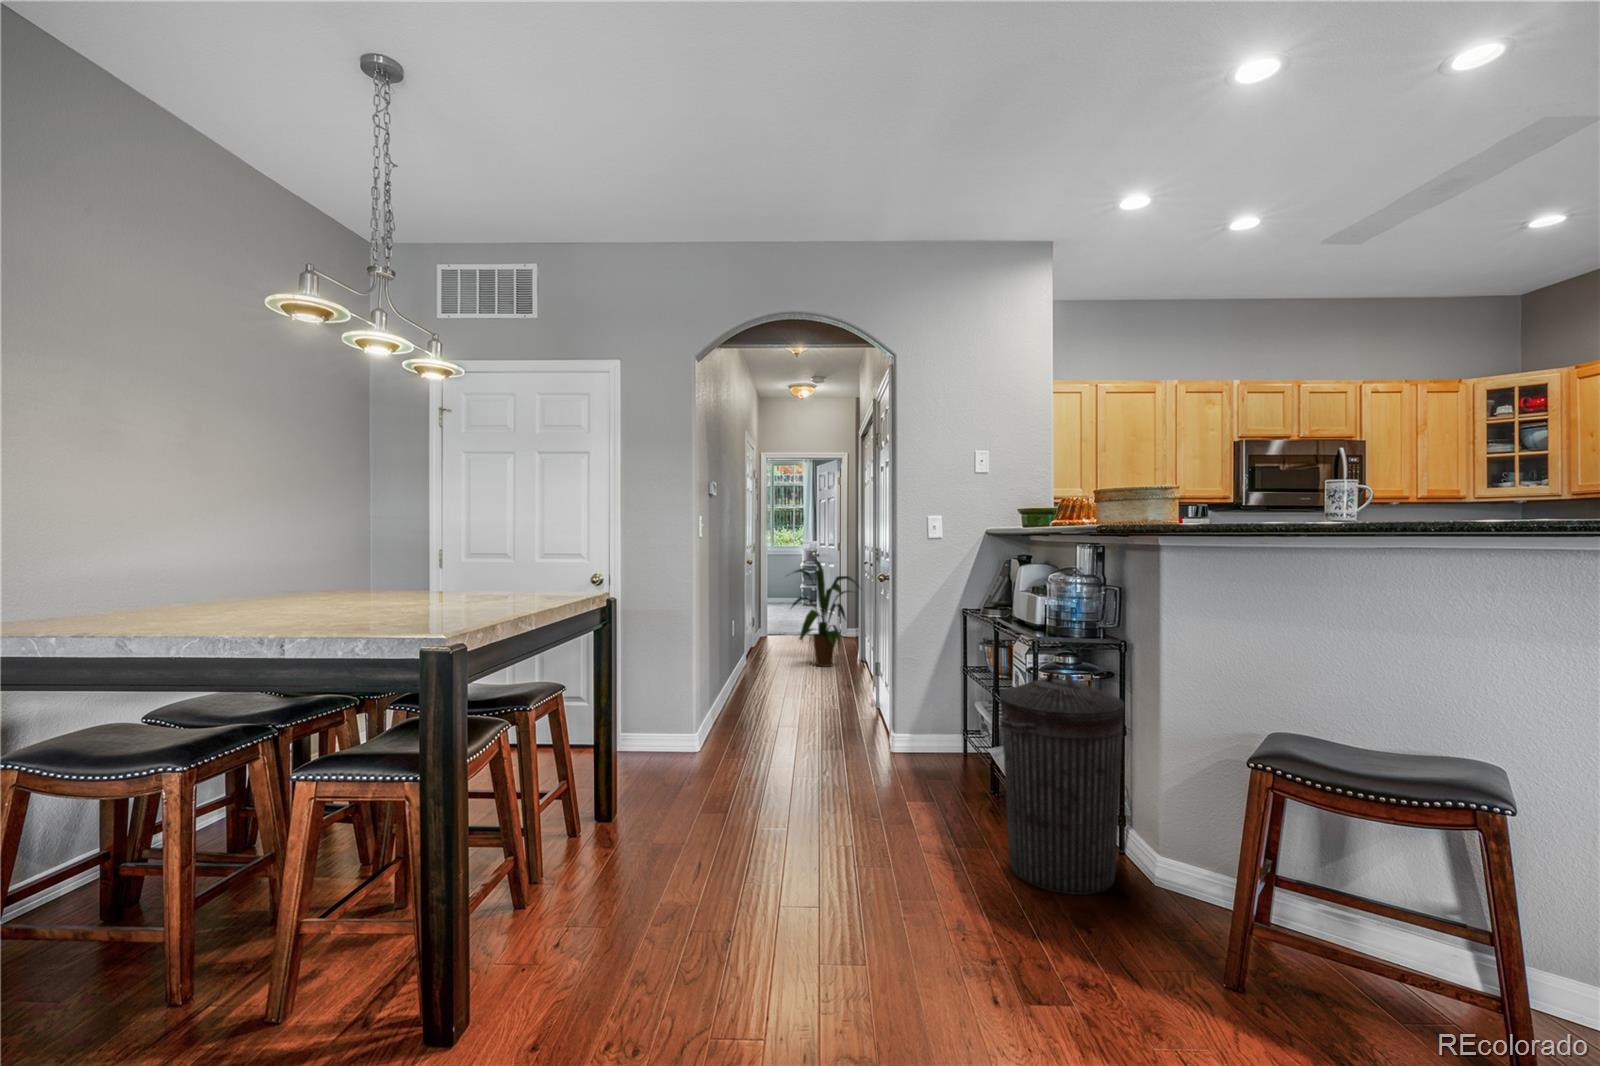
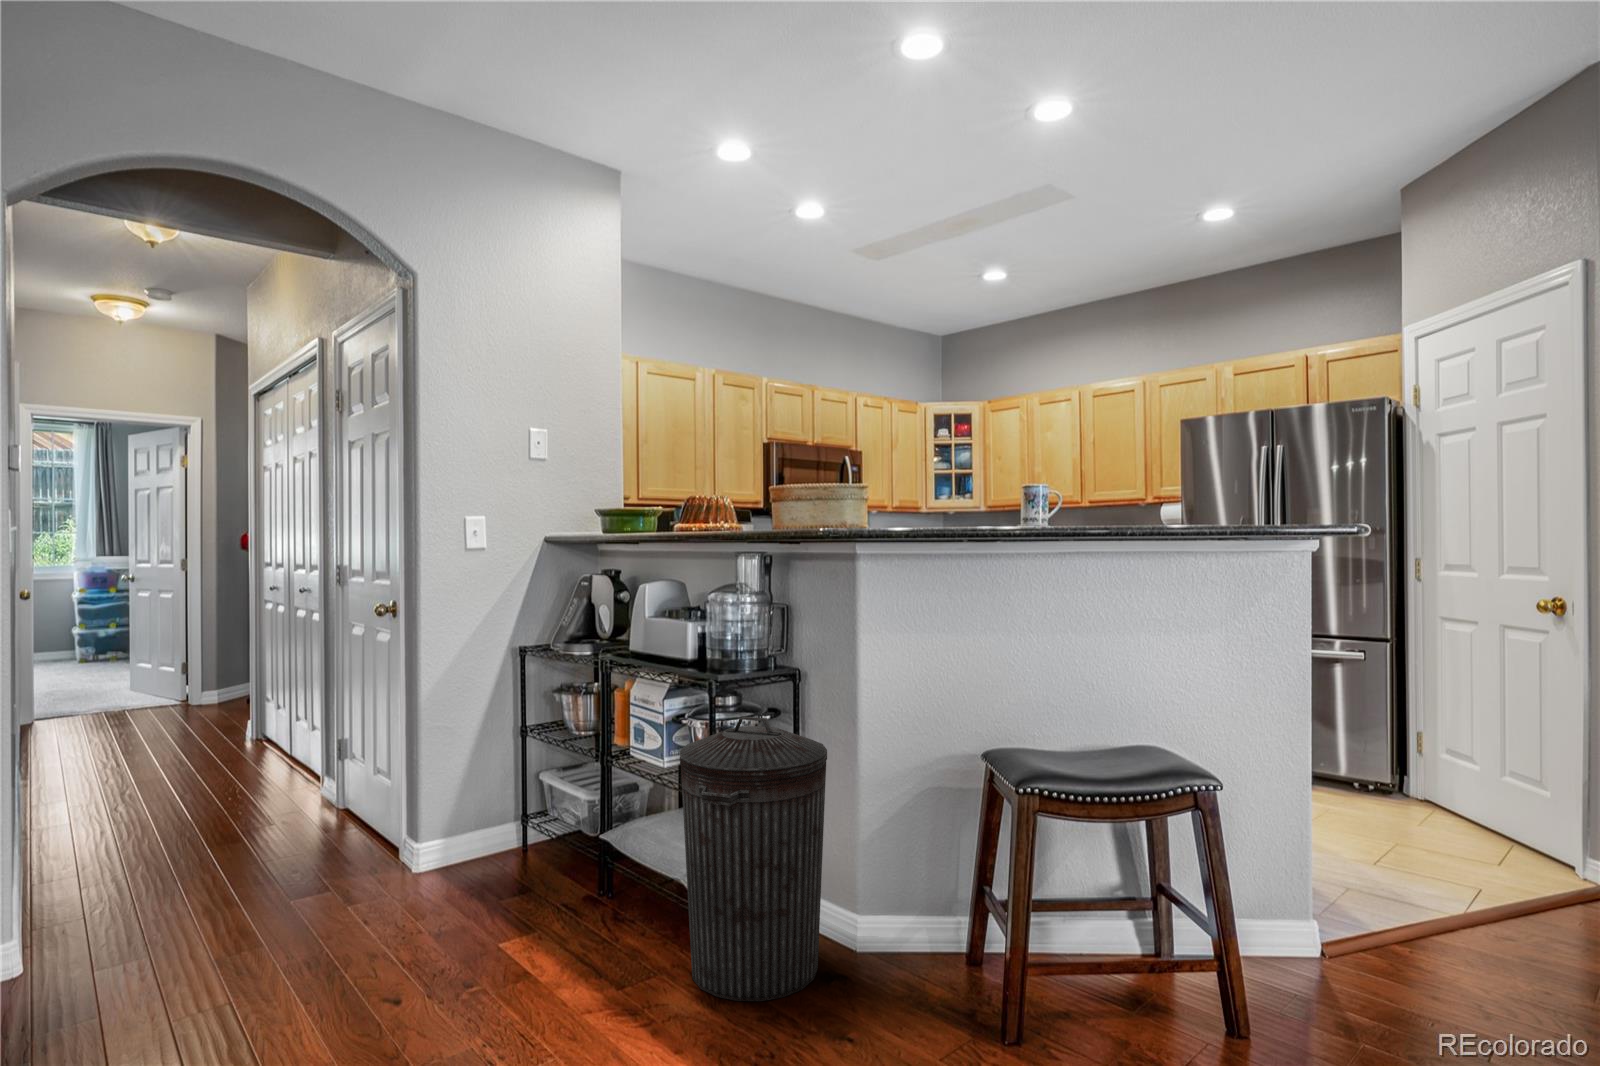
house plant: present [791,559,858,666] -> none [116,584,276,766]

